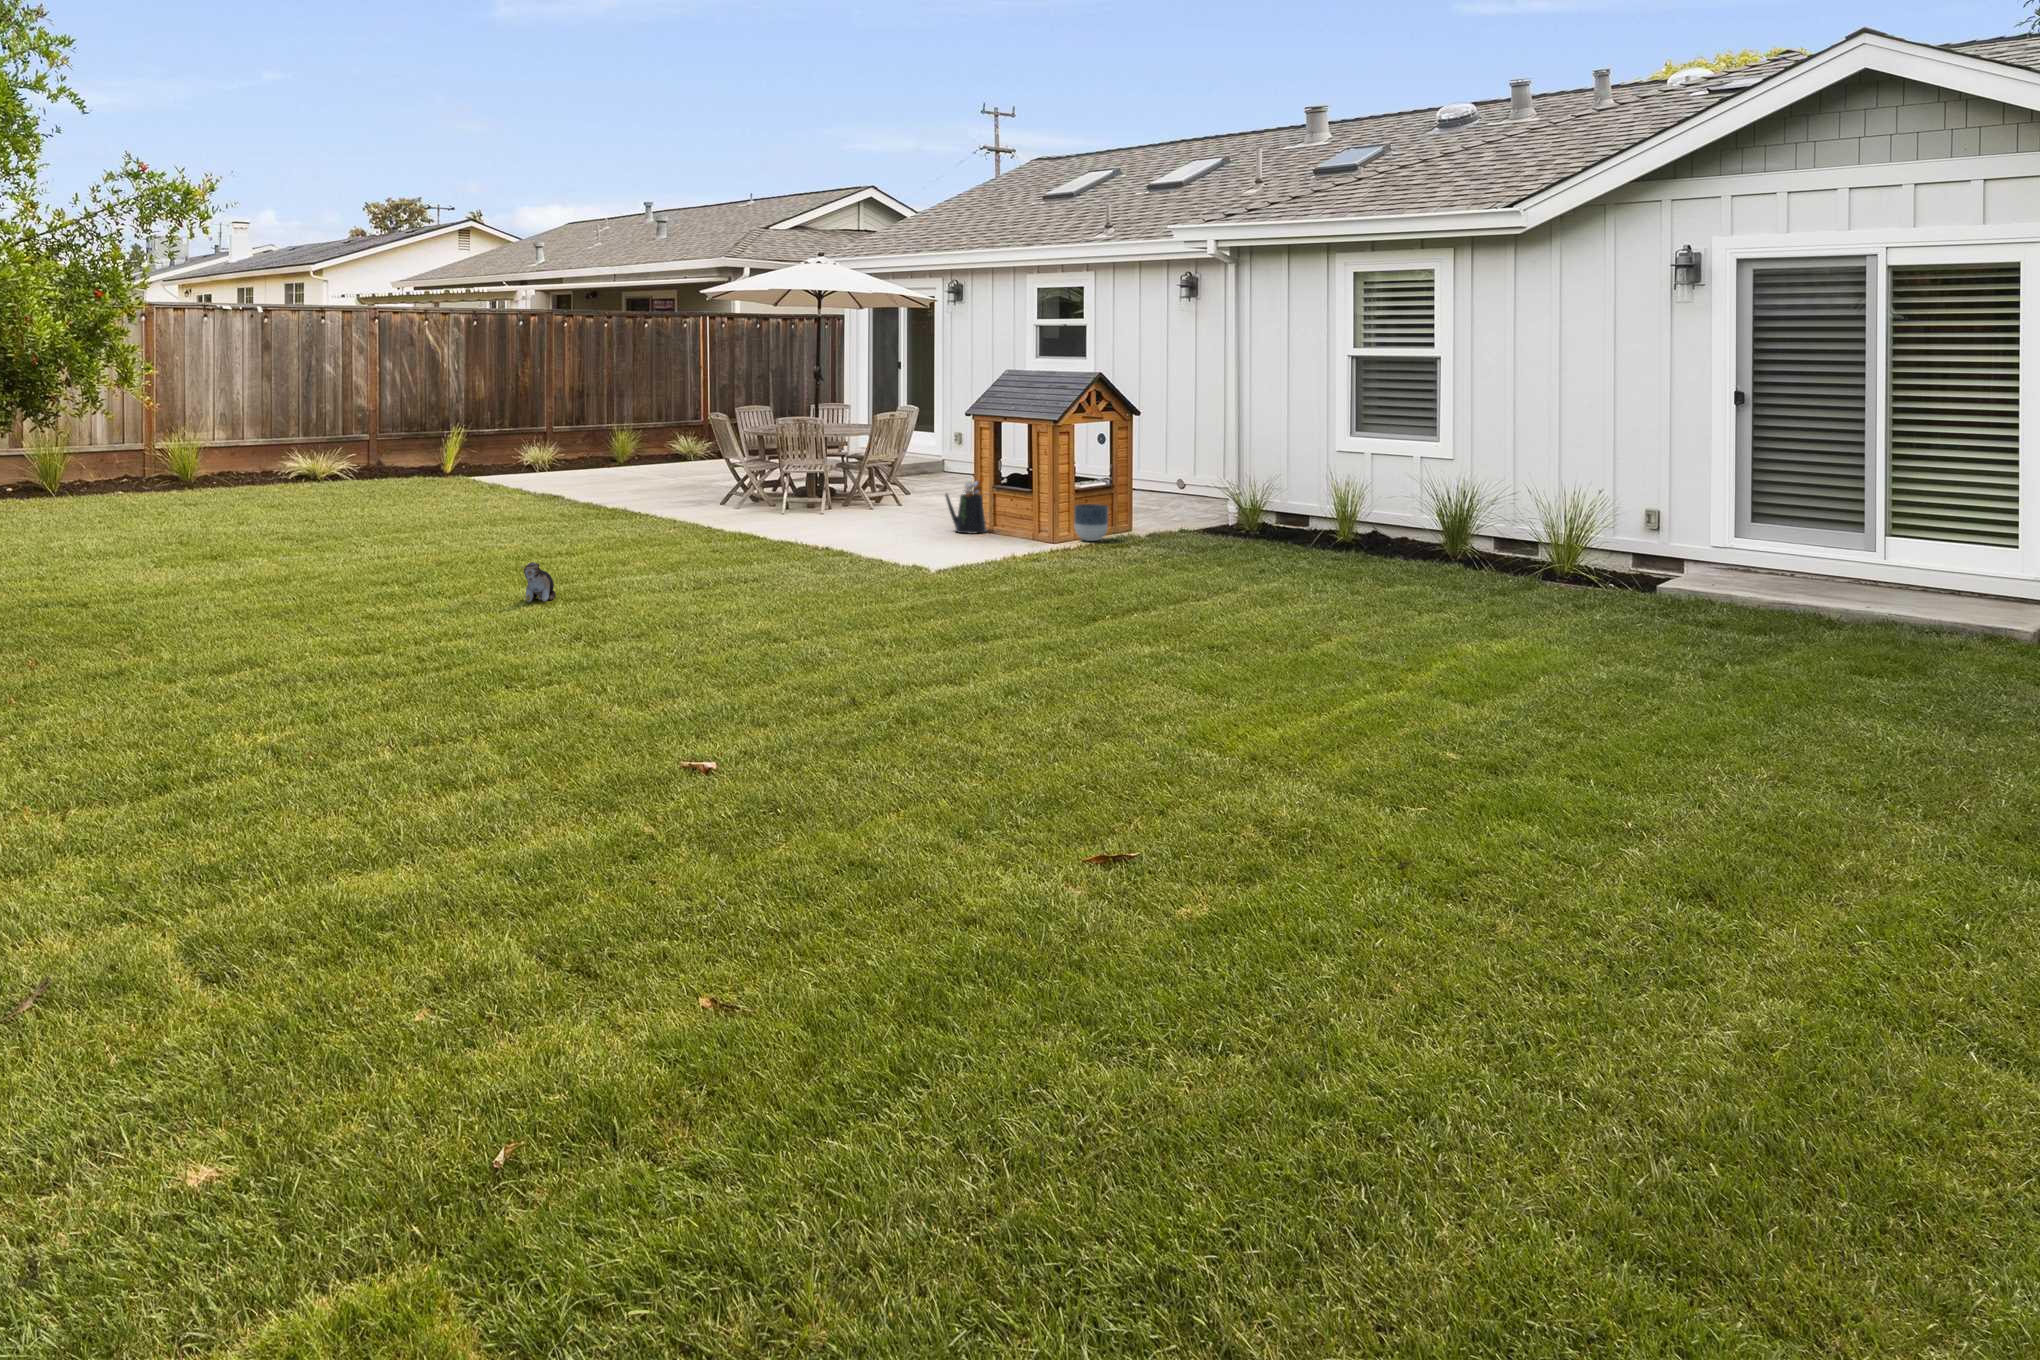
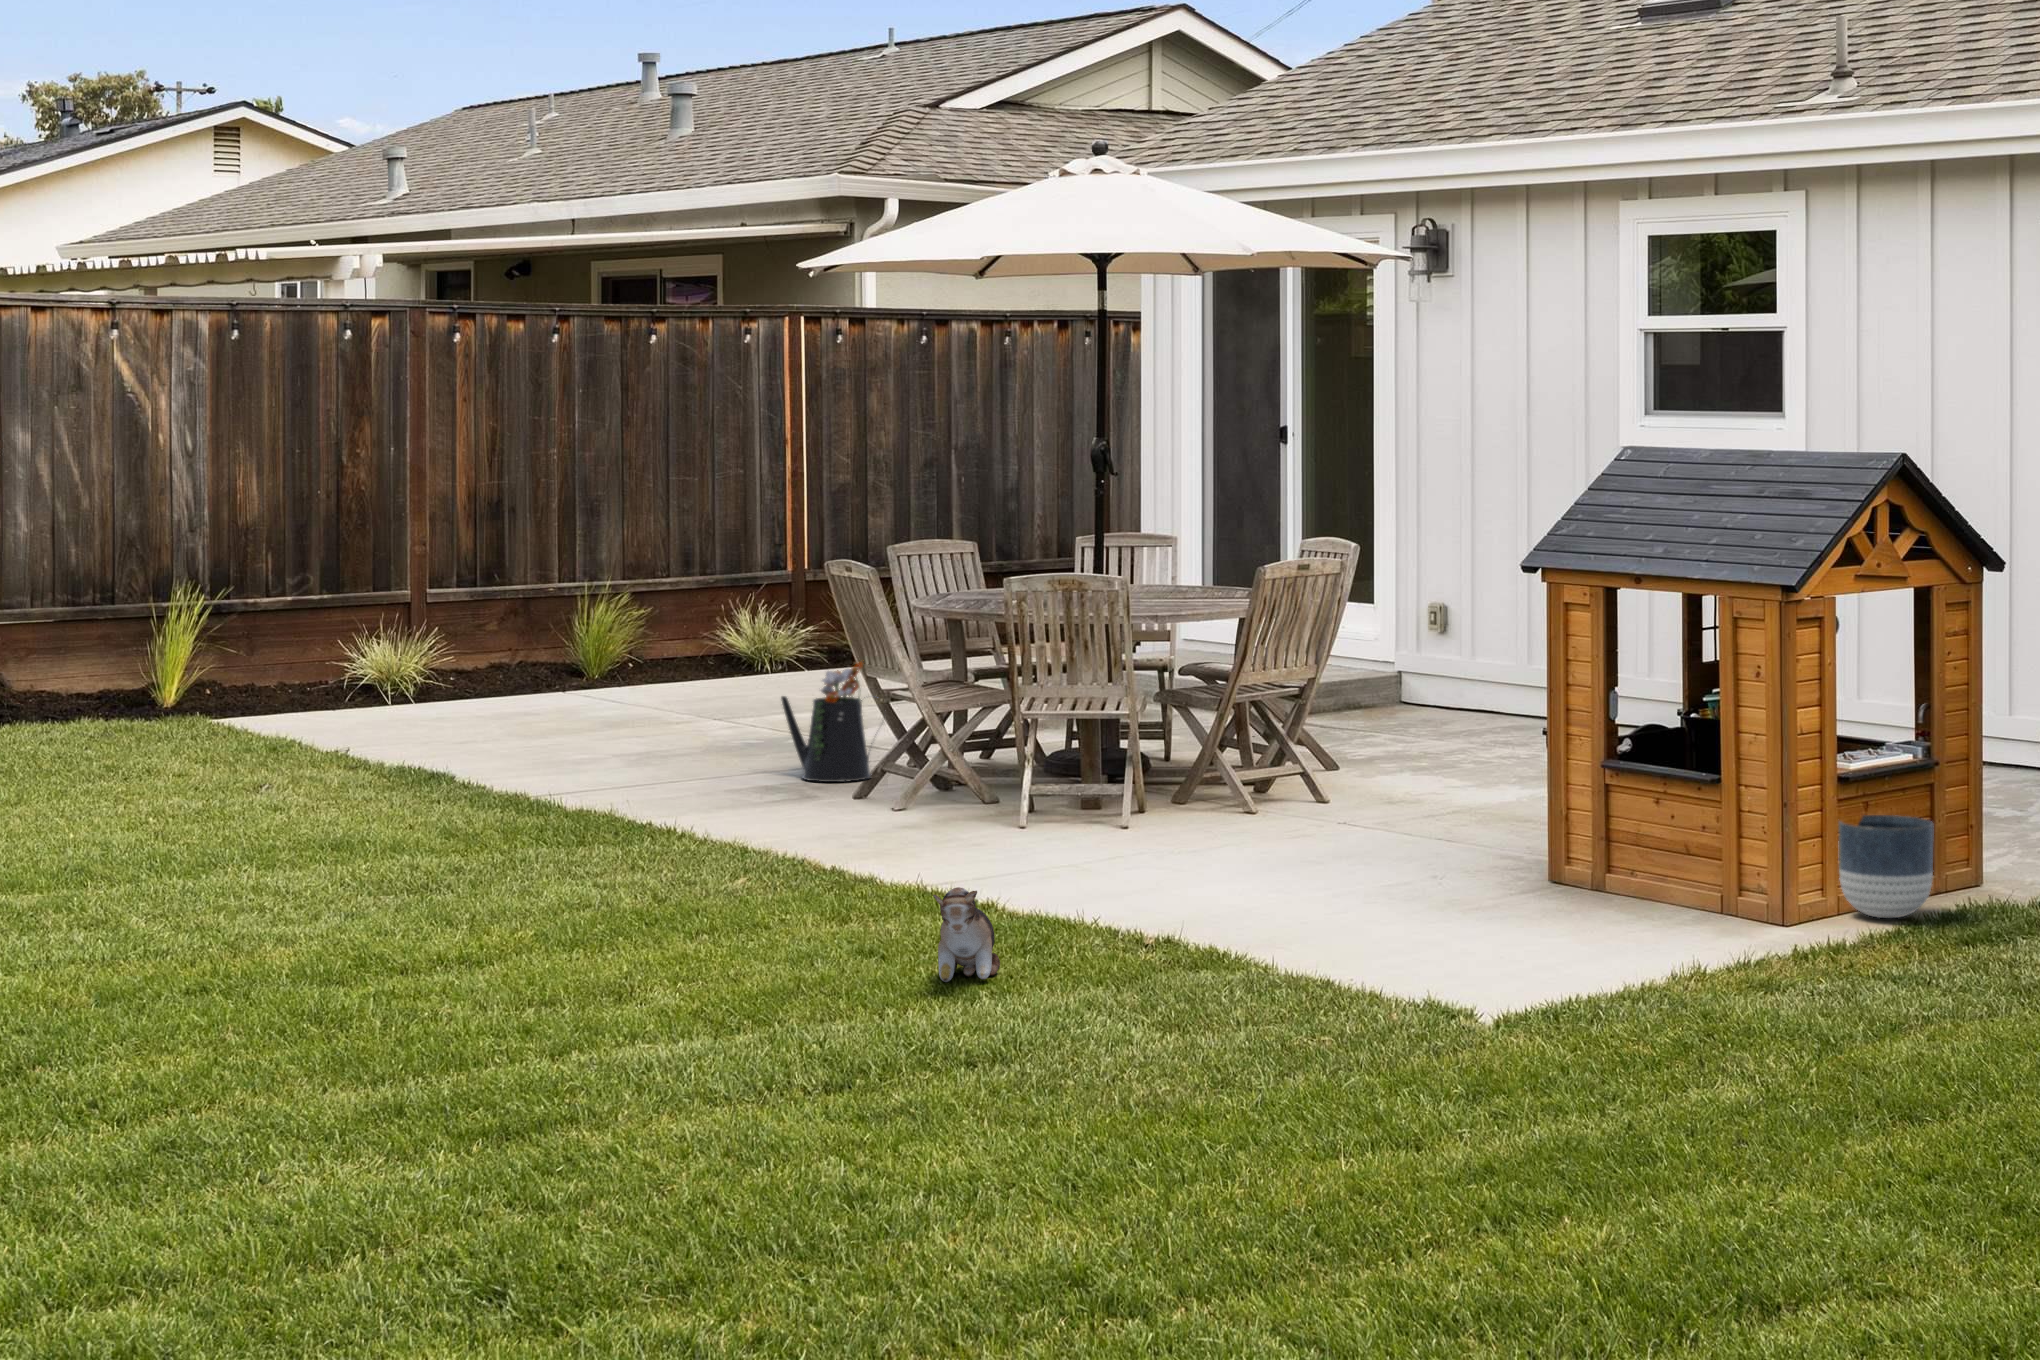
watering can: present [946,477,986,534] -> present [781,662,870,782]
plush toy: present [521,562,556,603] -> present [933,887,1000,982]

